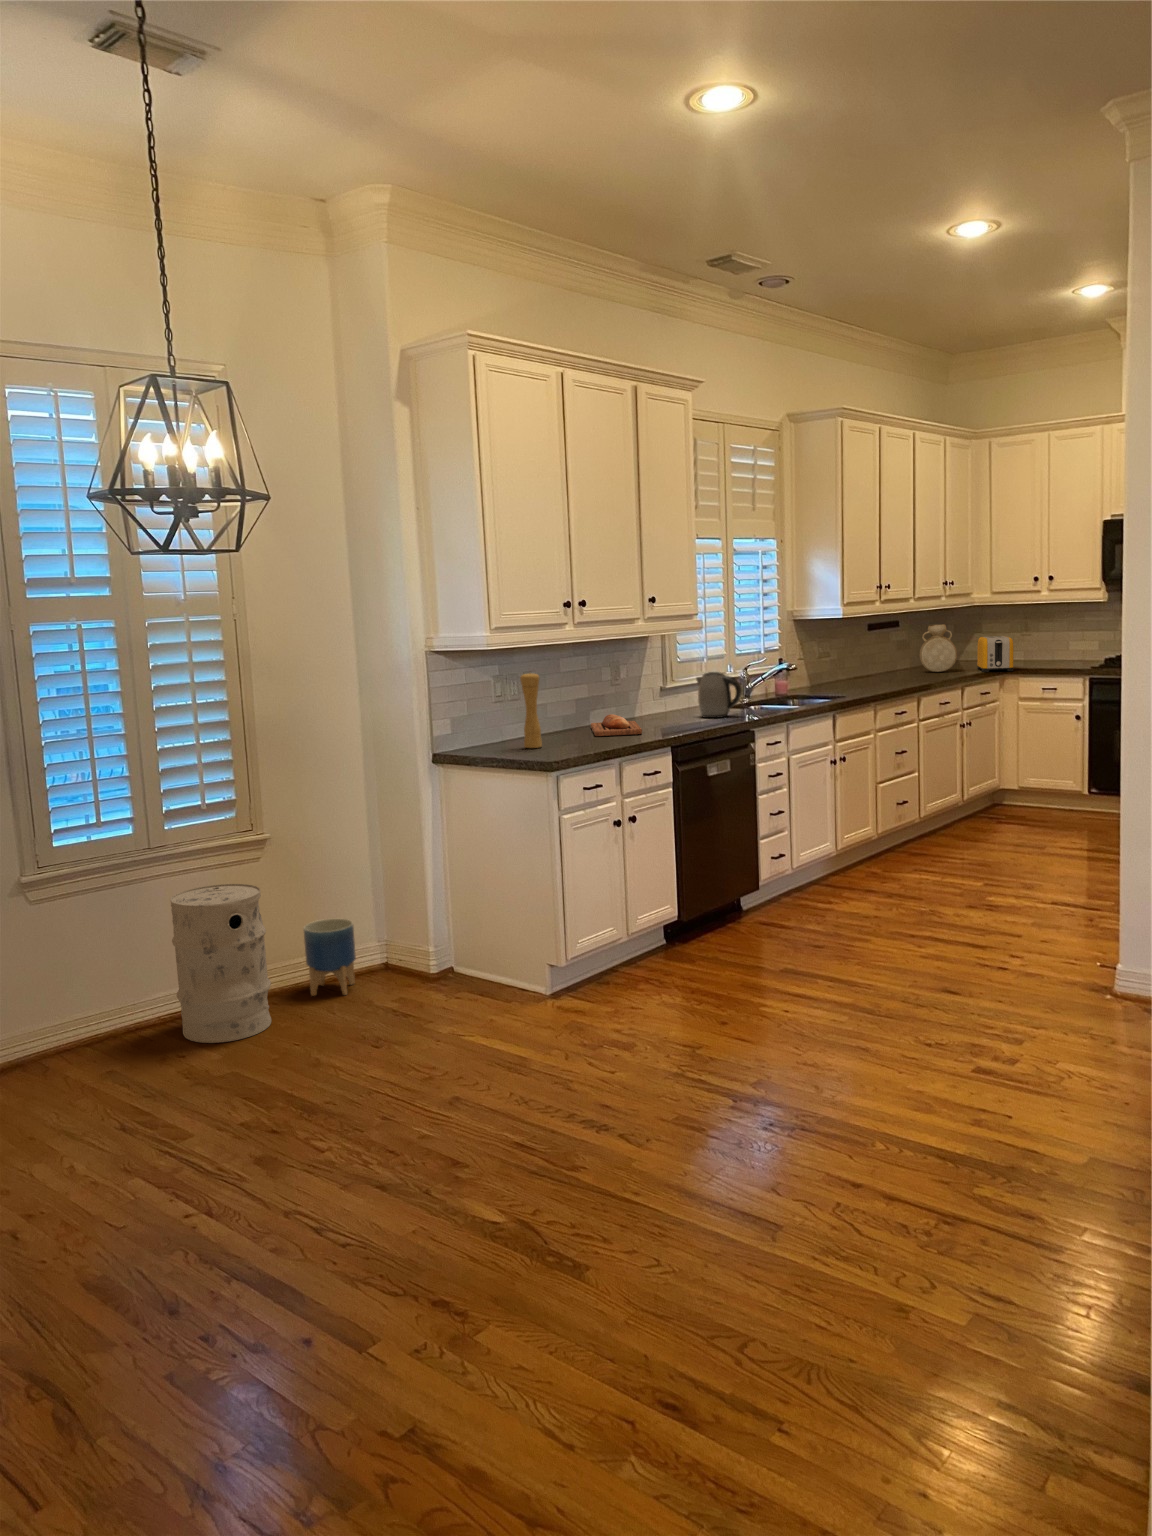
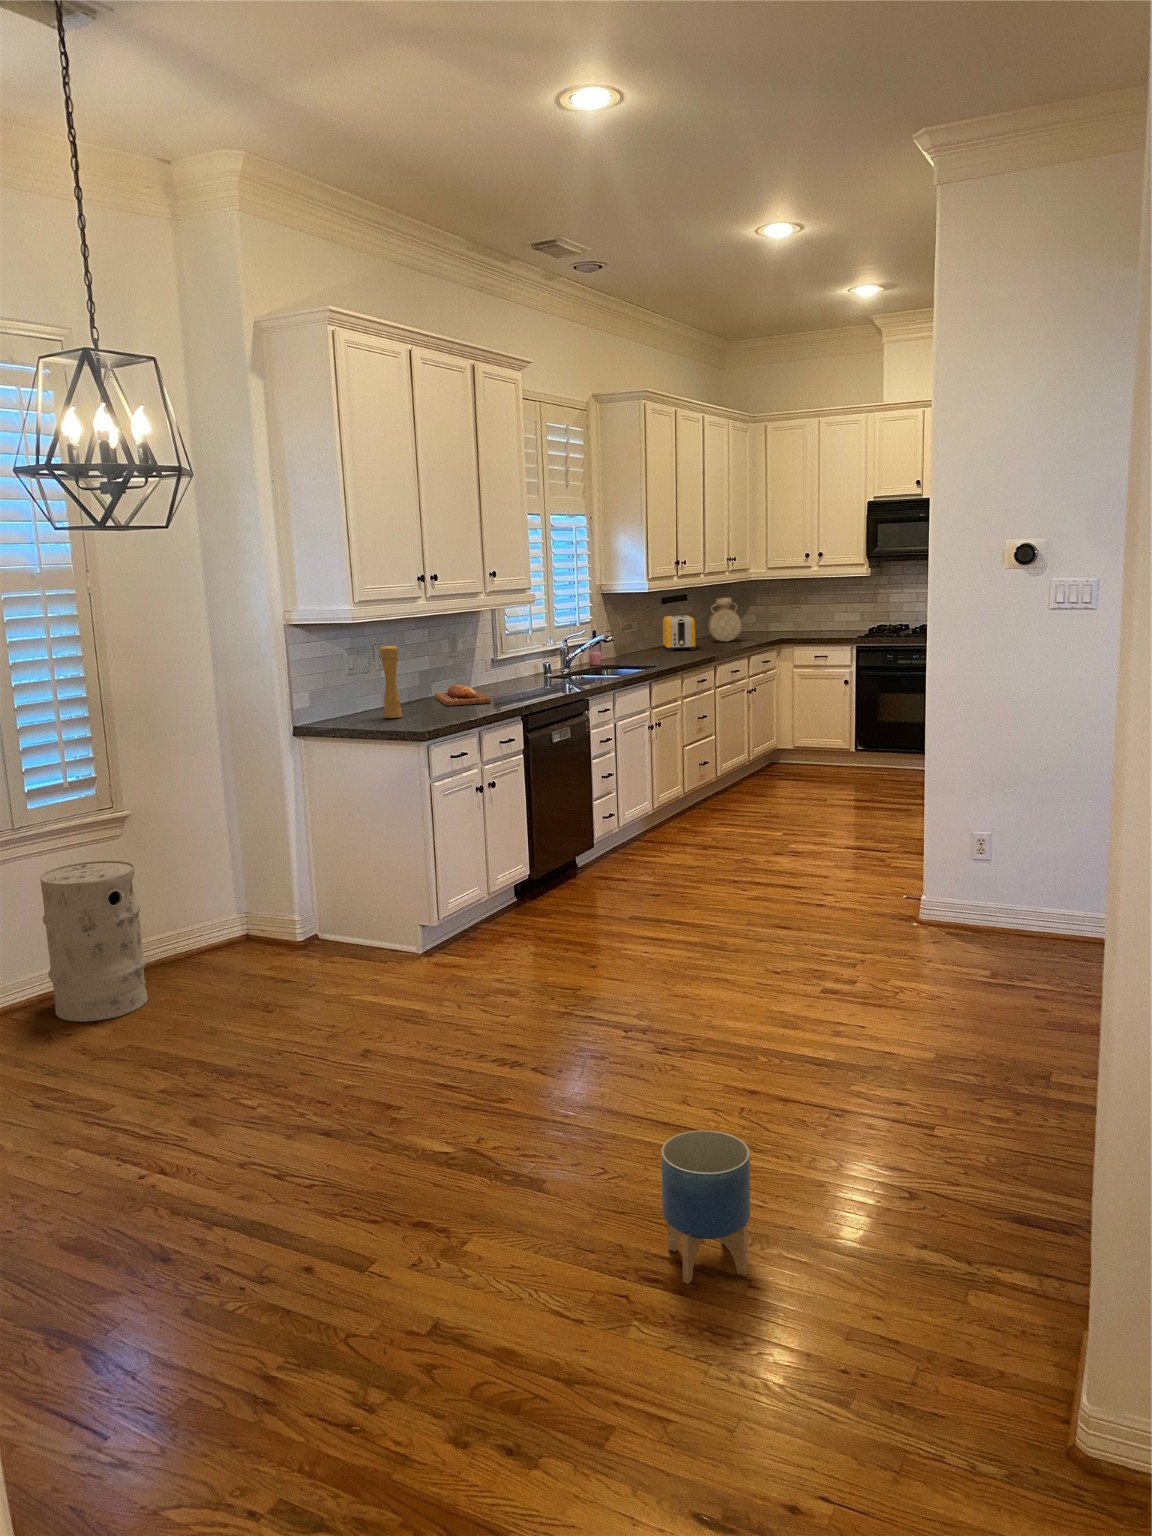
toaster: present [977,636,1014,672] -> present [663,615,696,651]
kettle: present [696,672,742,718] -> none [529,643,573,687]
planter: present [303,919,356,996] -> present [661,1130,750,1284]

